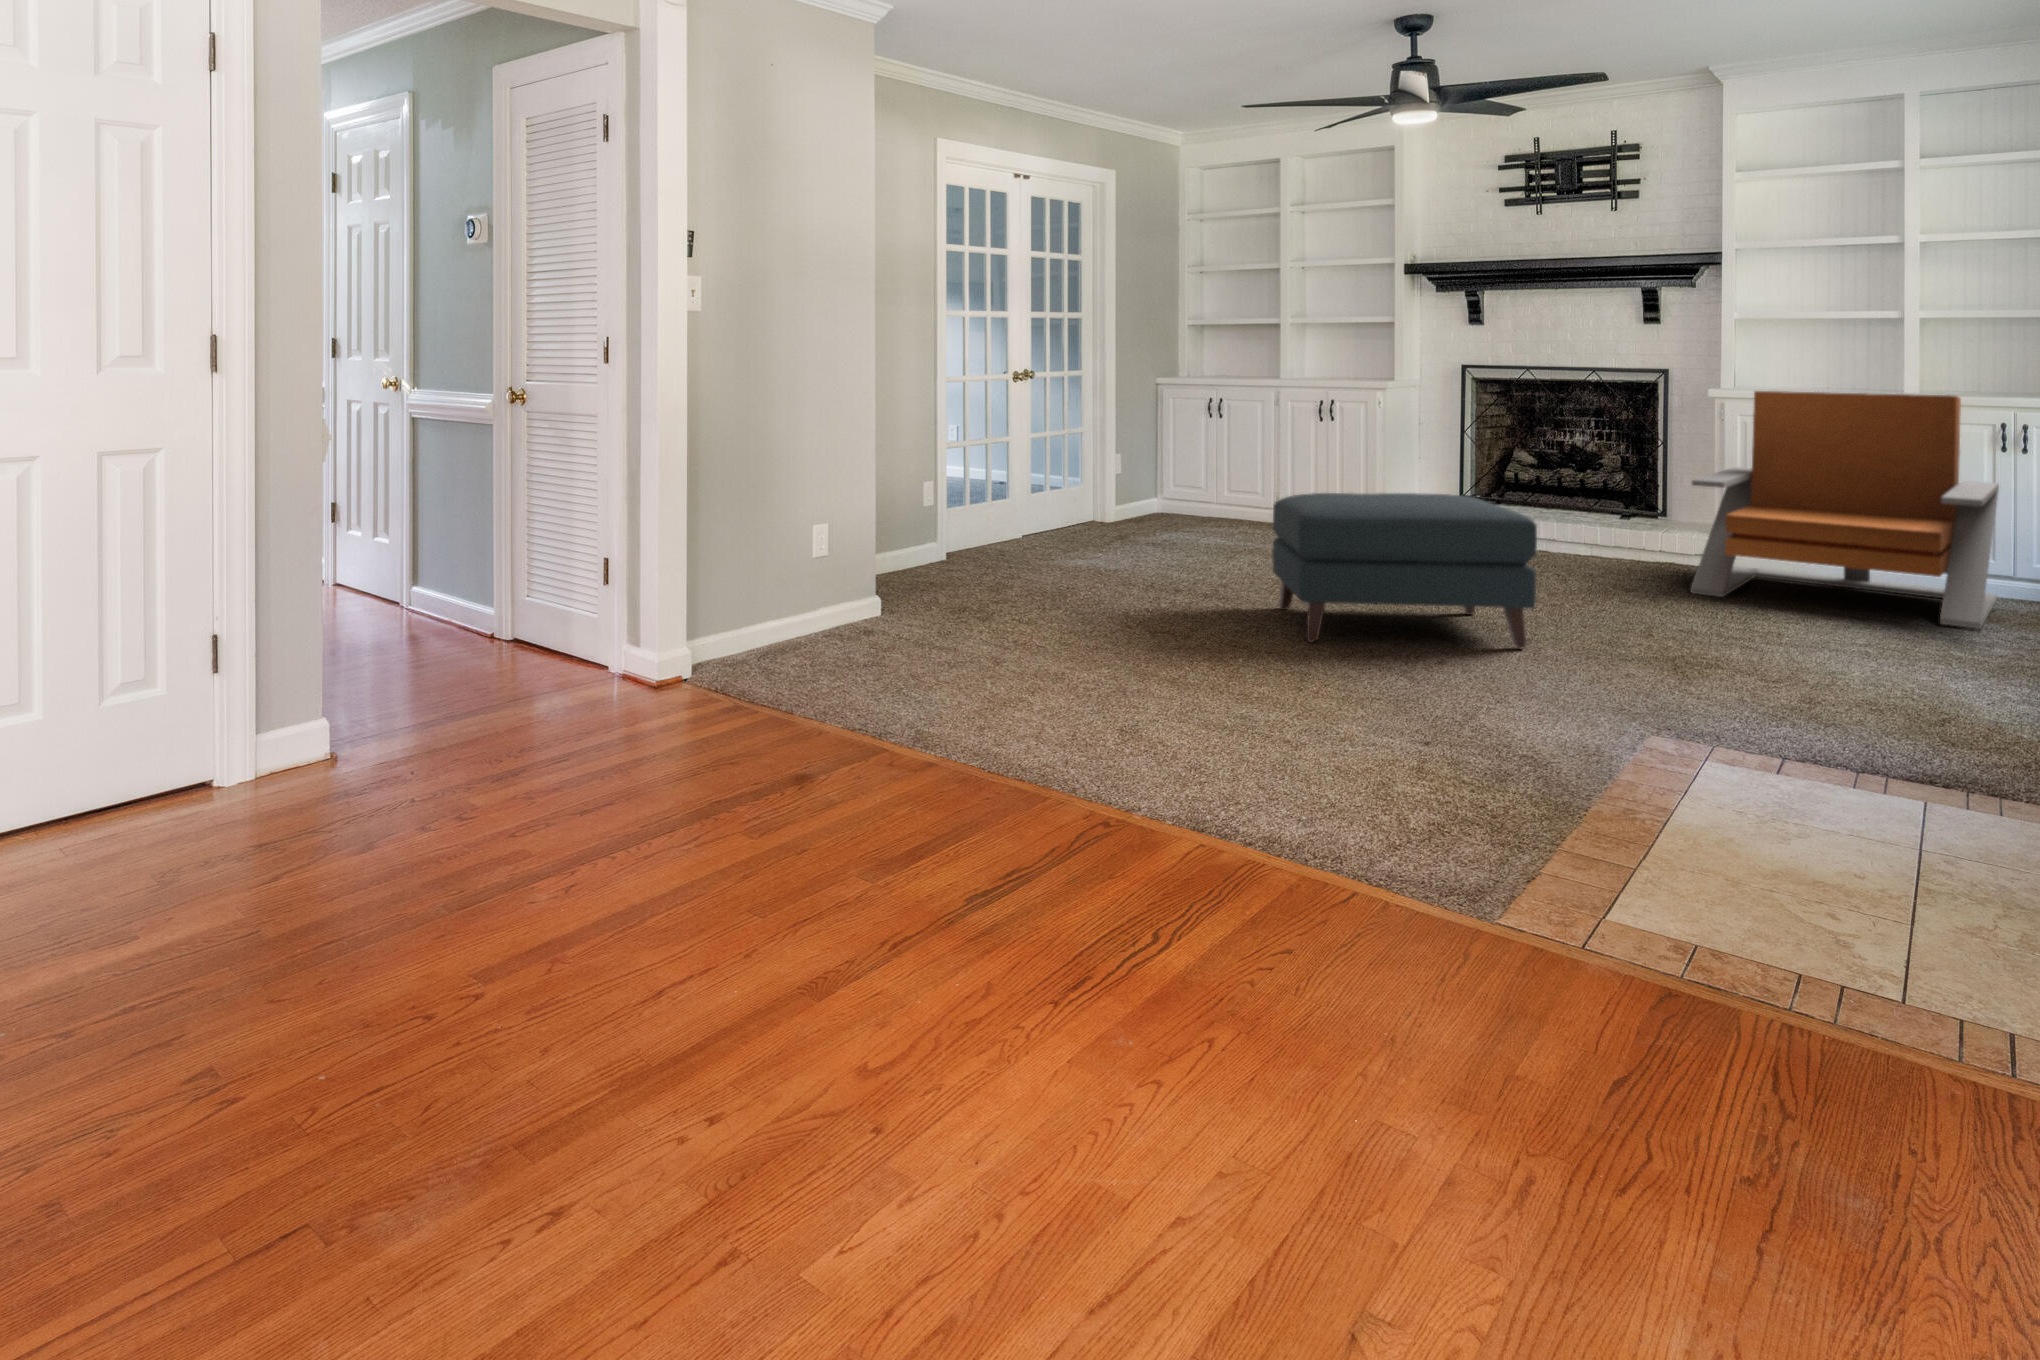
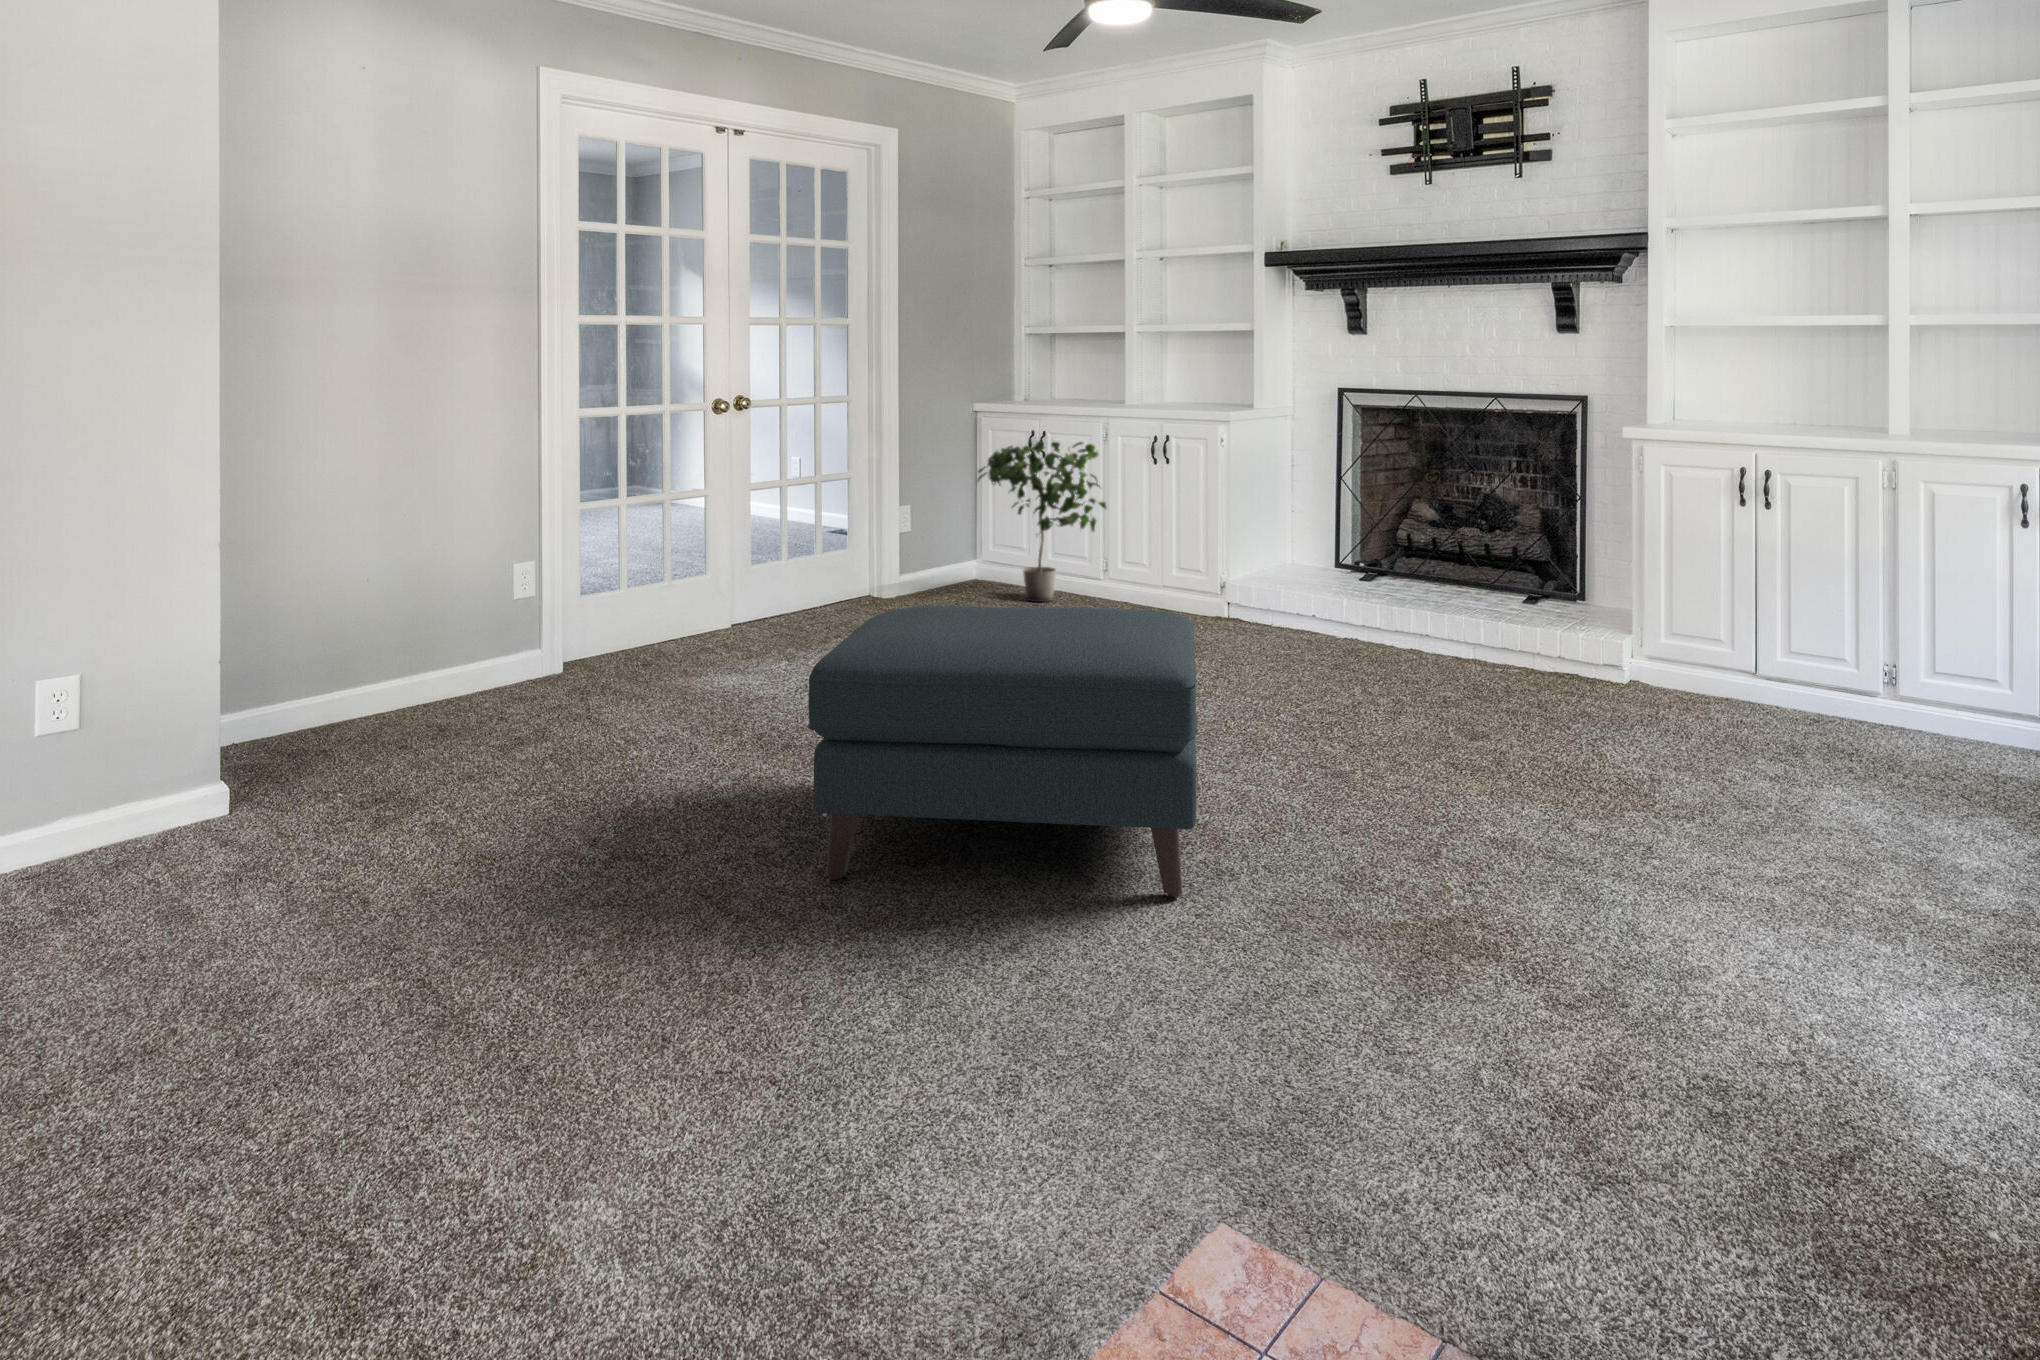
lounge chair: present [1691,391,1999,629] -> none [1557,433,2017,837]
potted plant: none [1180,405,1283,525] -> present [978,441,1106,602]

